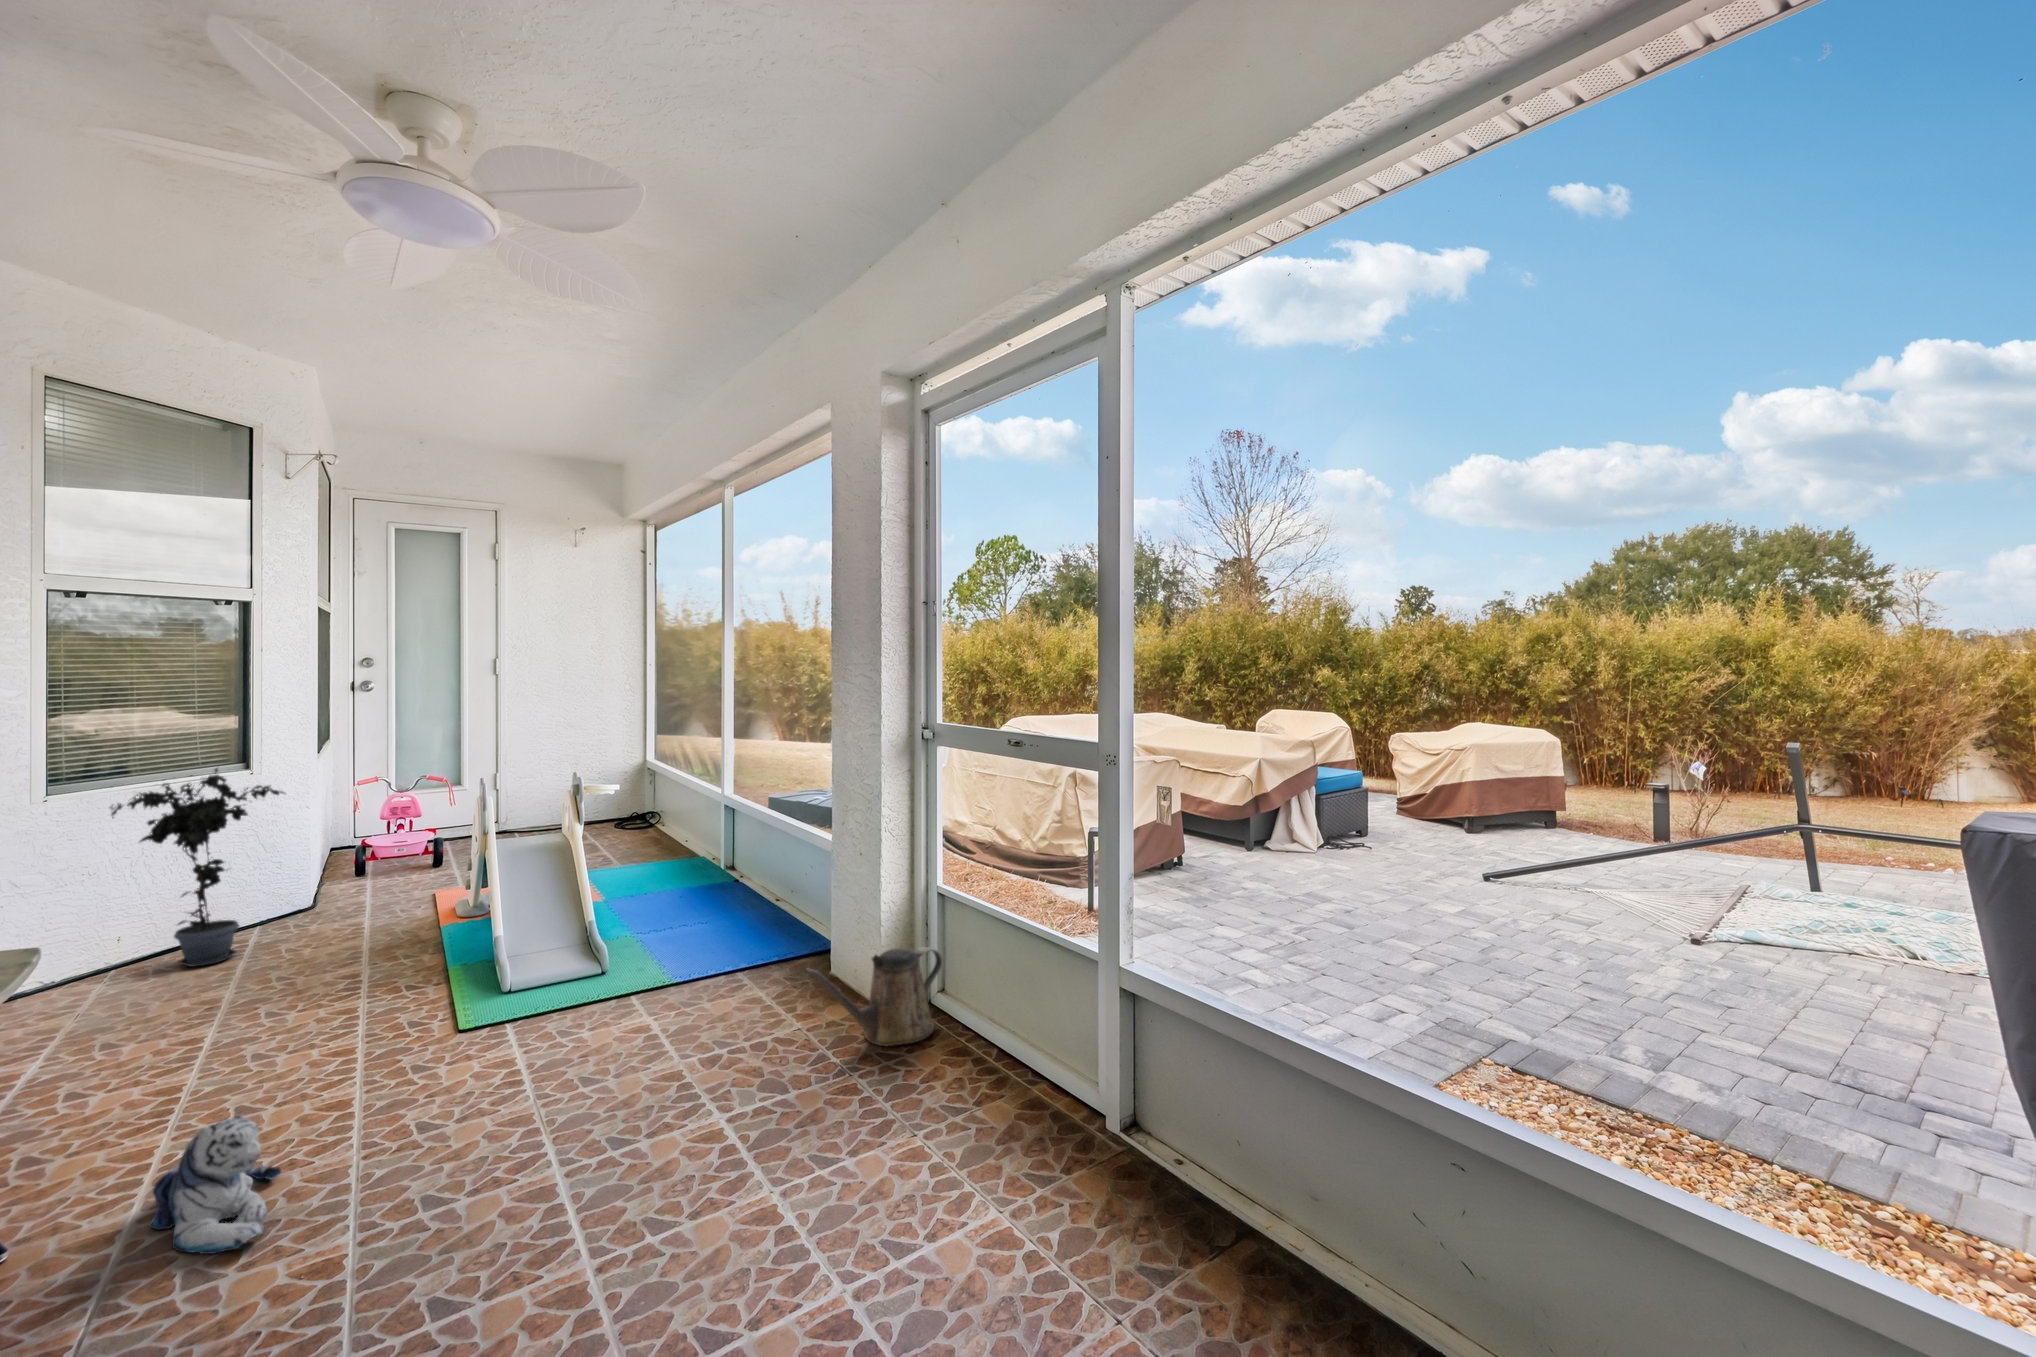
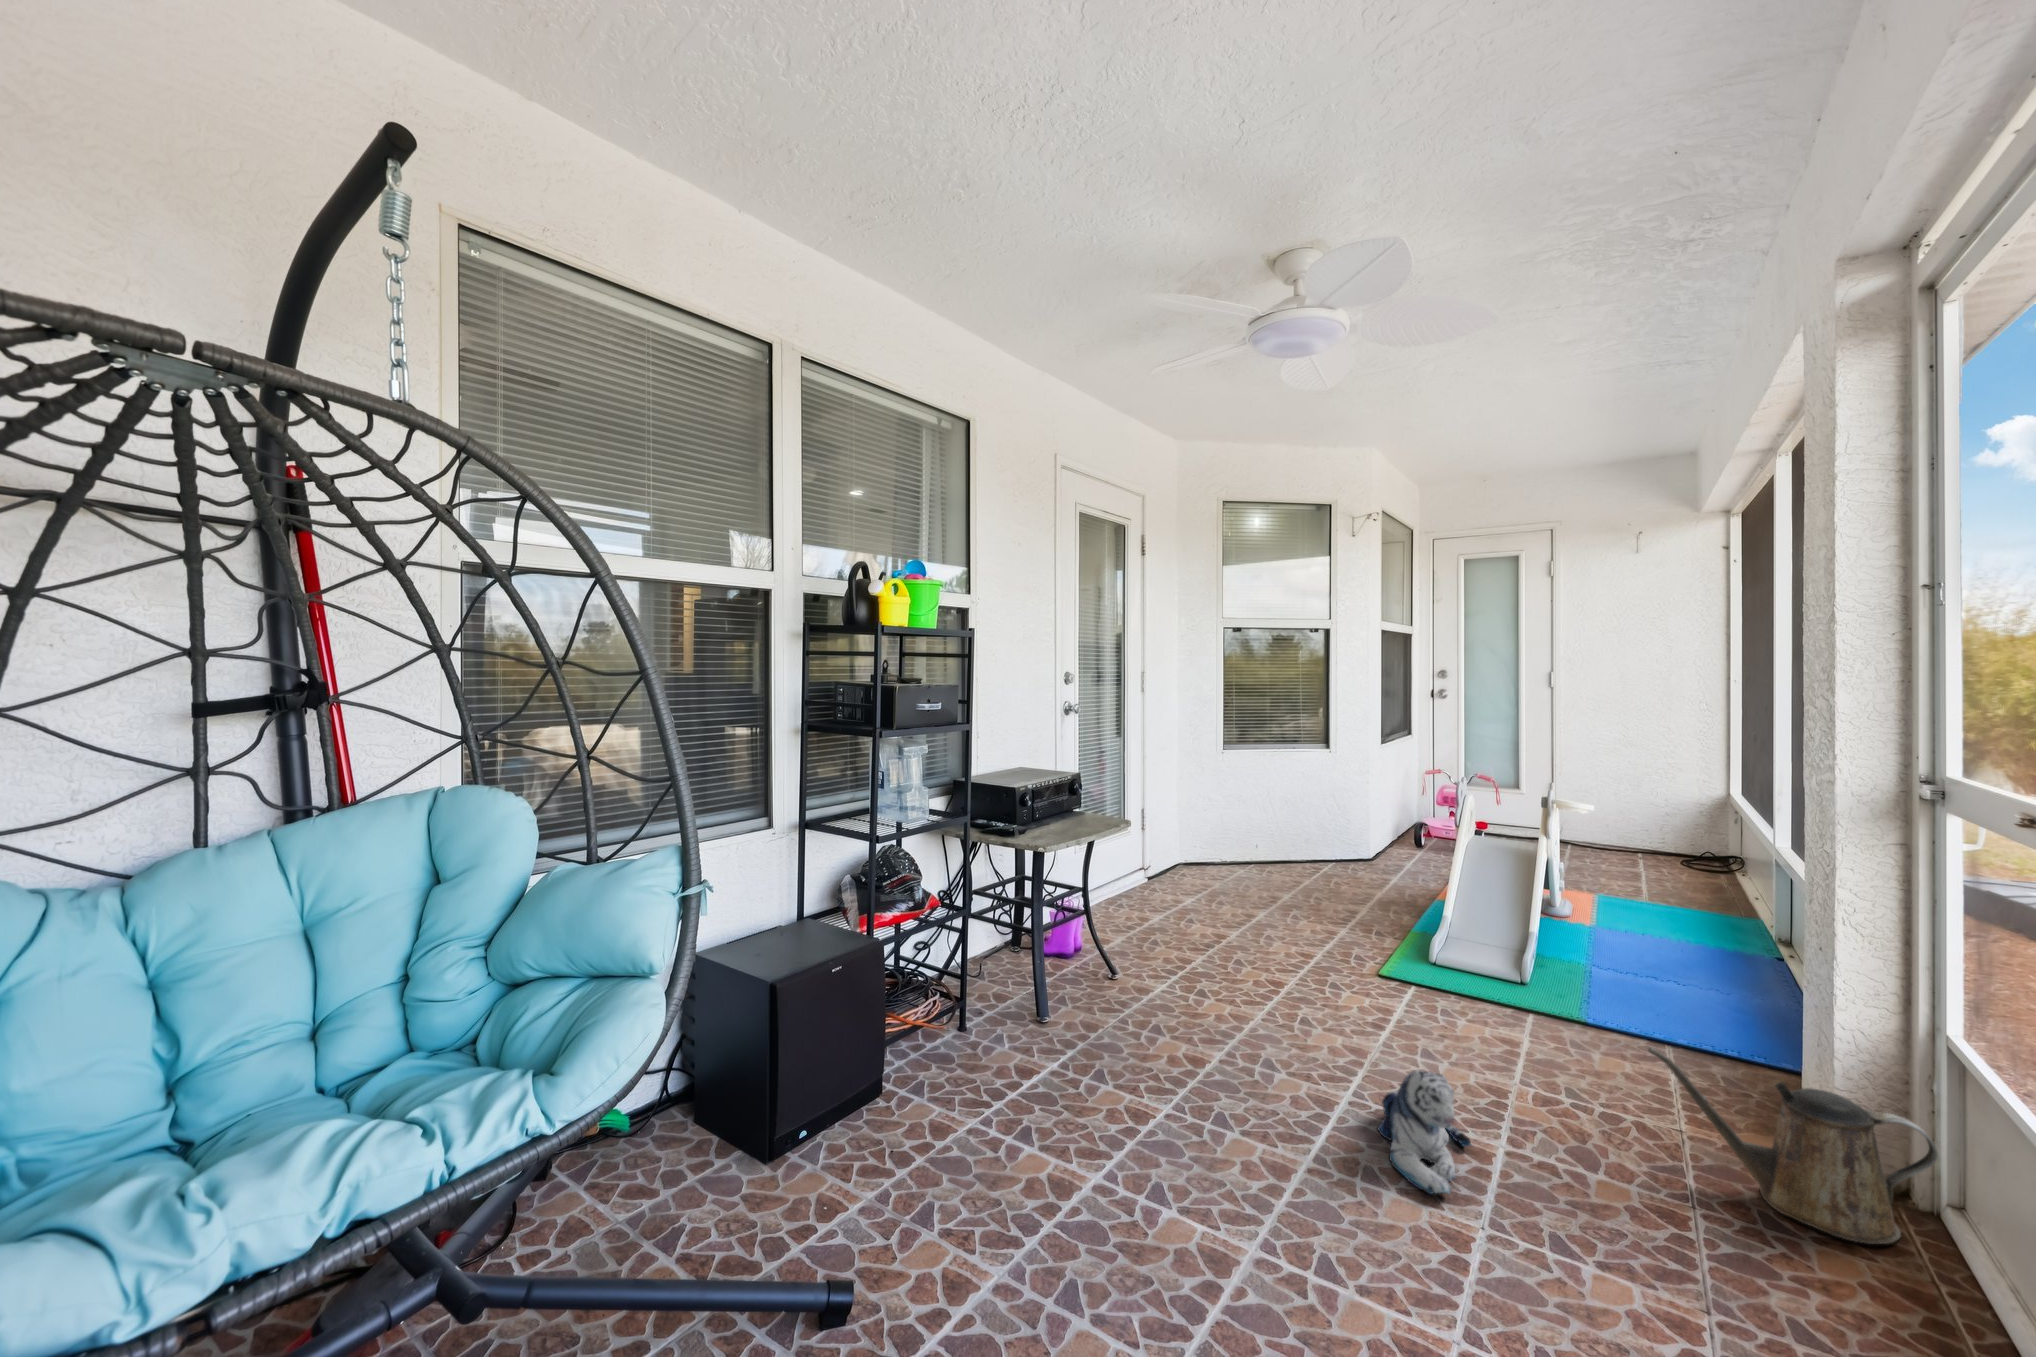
potted plant: present [110,768,284,967] -> none [1250,737,1347,875]
plush toy: present [149,1116,281,1254] -> present [1378,1070,1471,1194]

